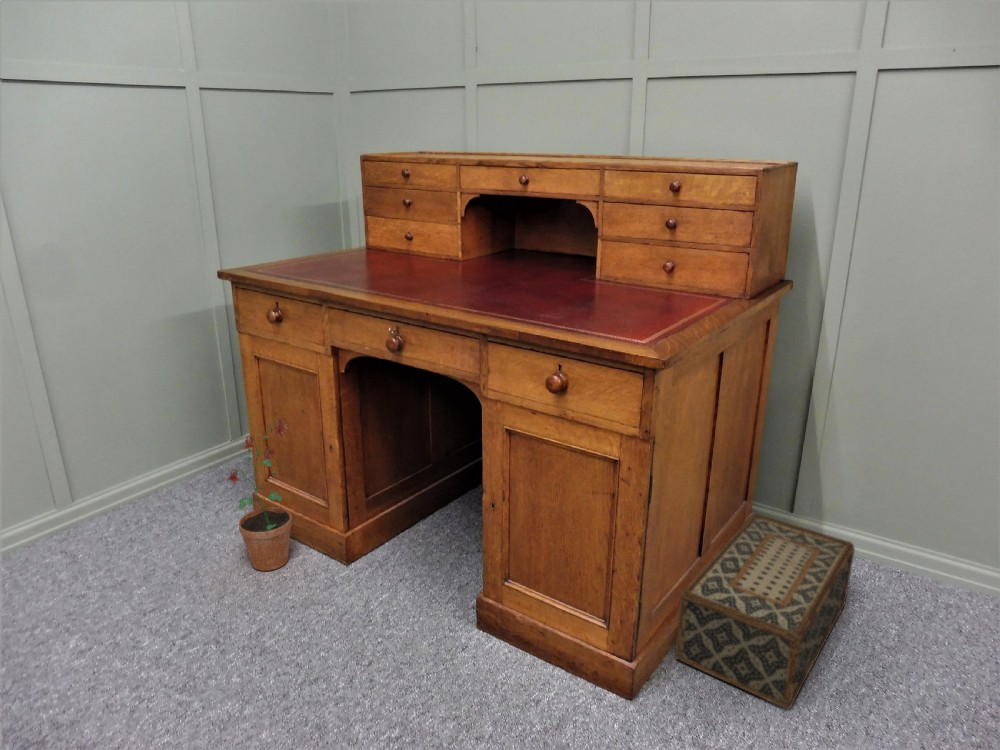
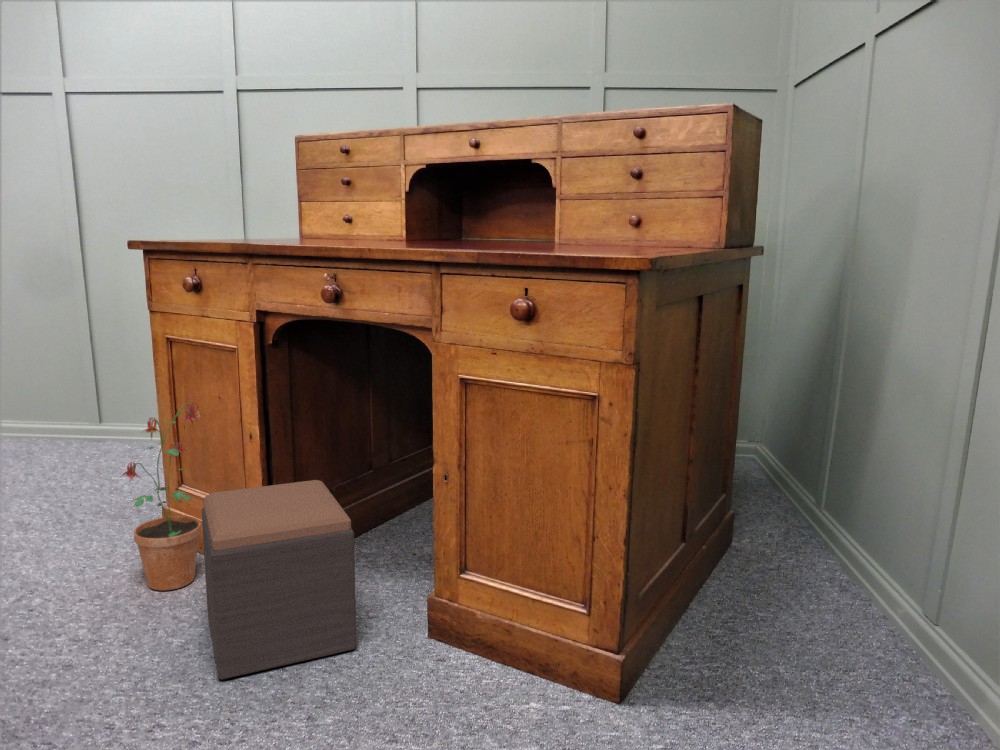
footstool: none [293,492,420,661] -> present [202,480,357,680]
woven basket: present [675,514,855,709] -> none [665,503,851,703]

